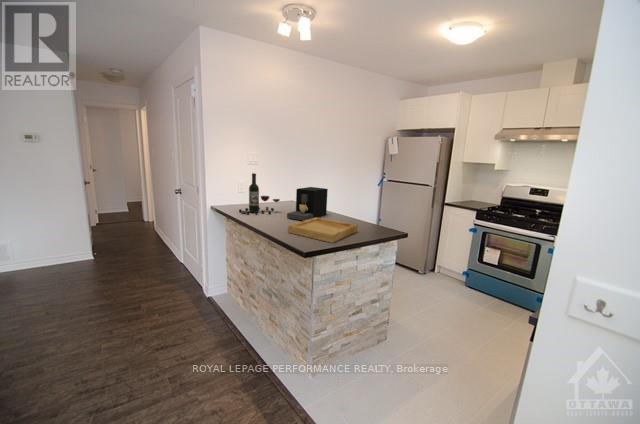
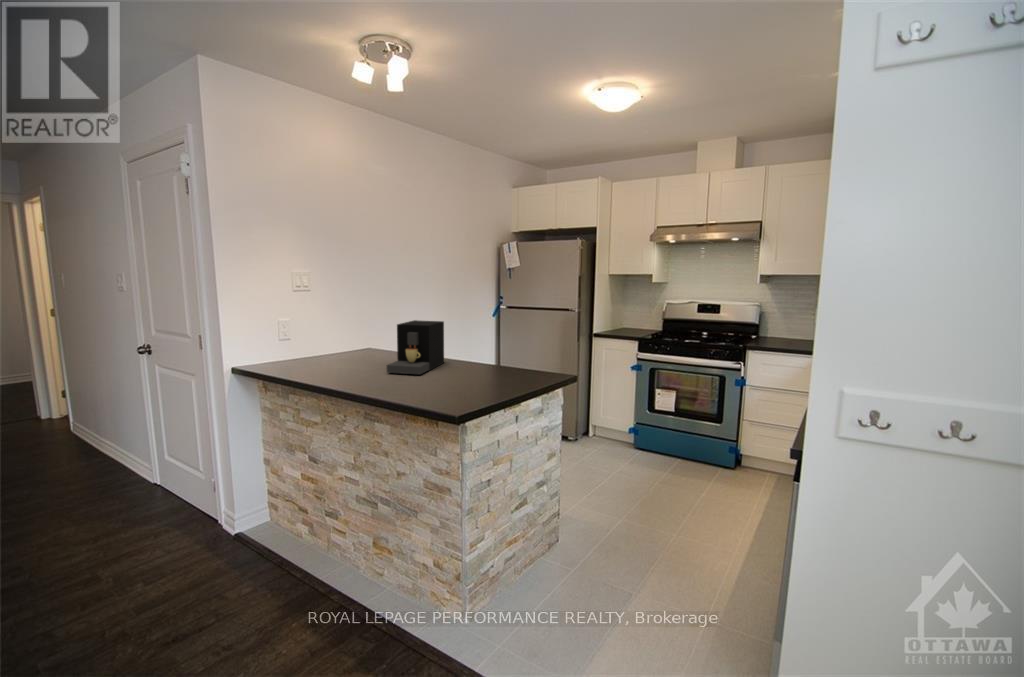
wine bottle: present [239,173,280,214] -> none [293,303,367,374]
tray: present [288,218,358,243] -> none [407,367,510,401]

